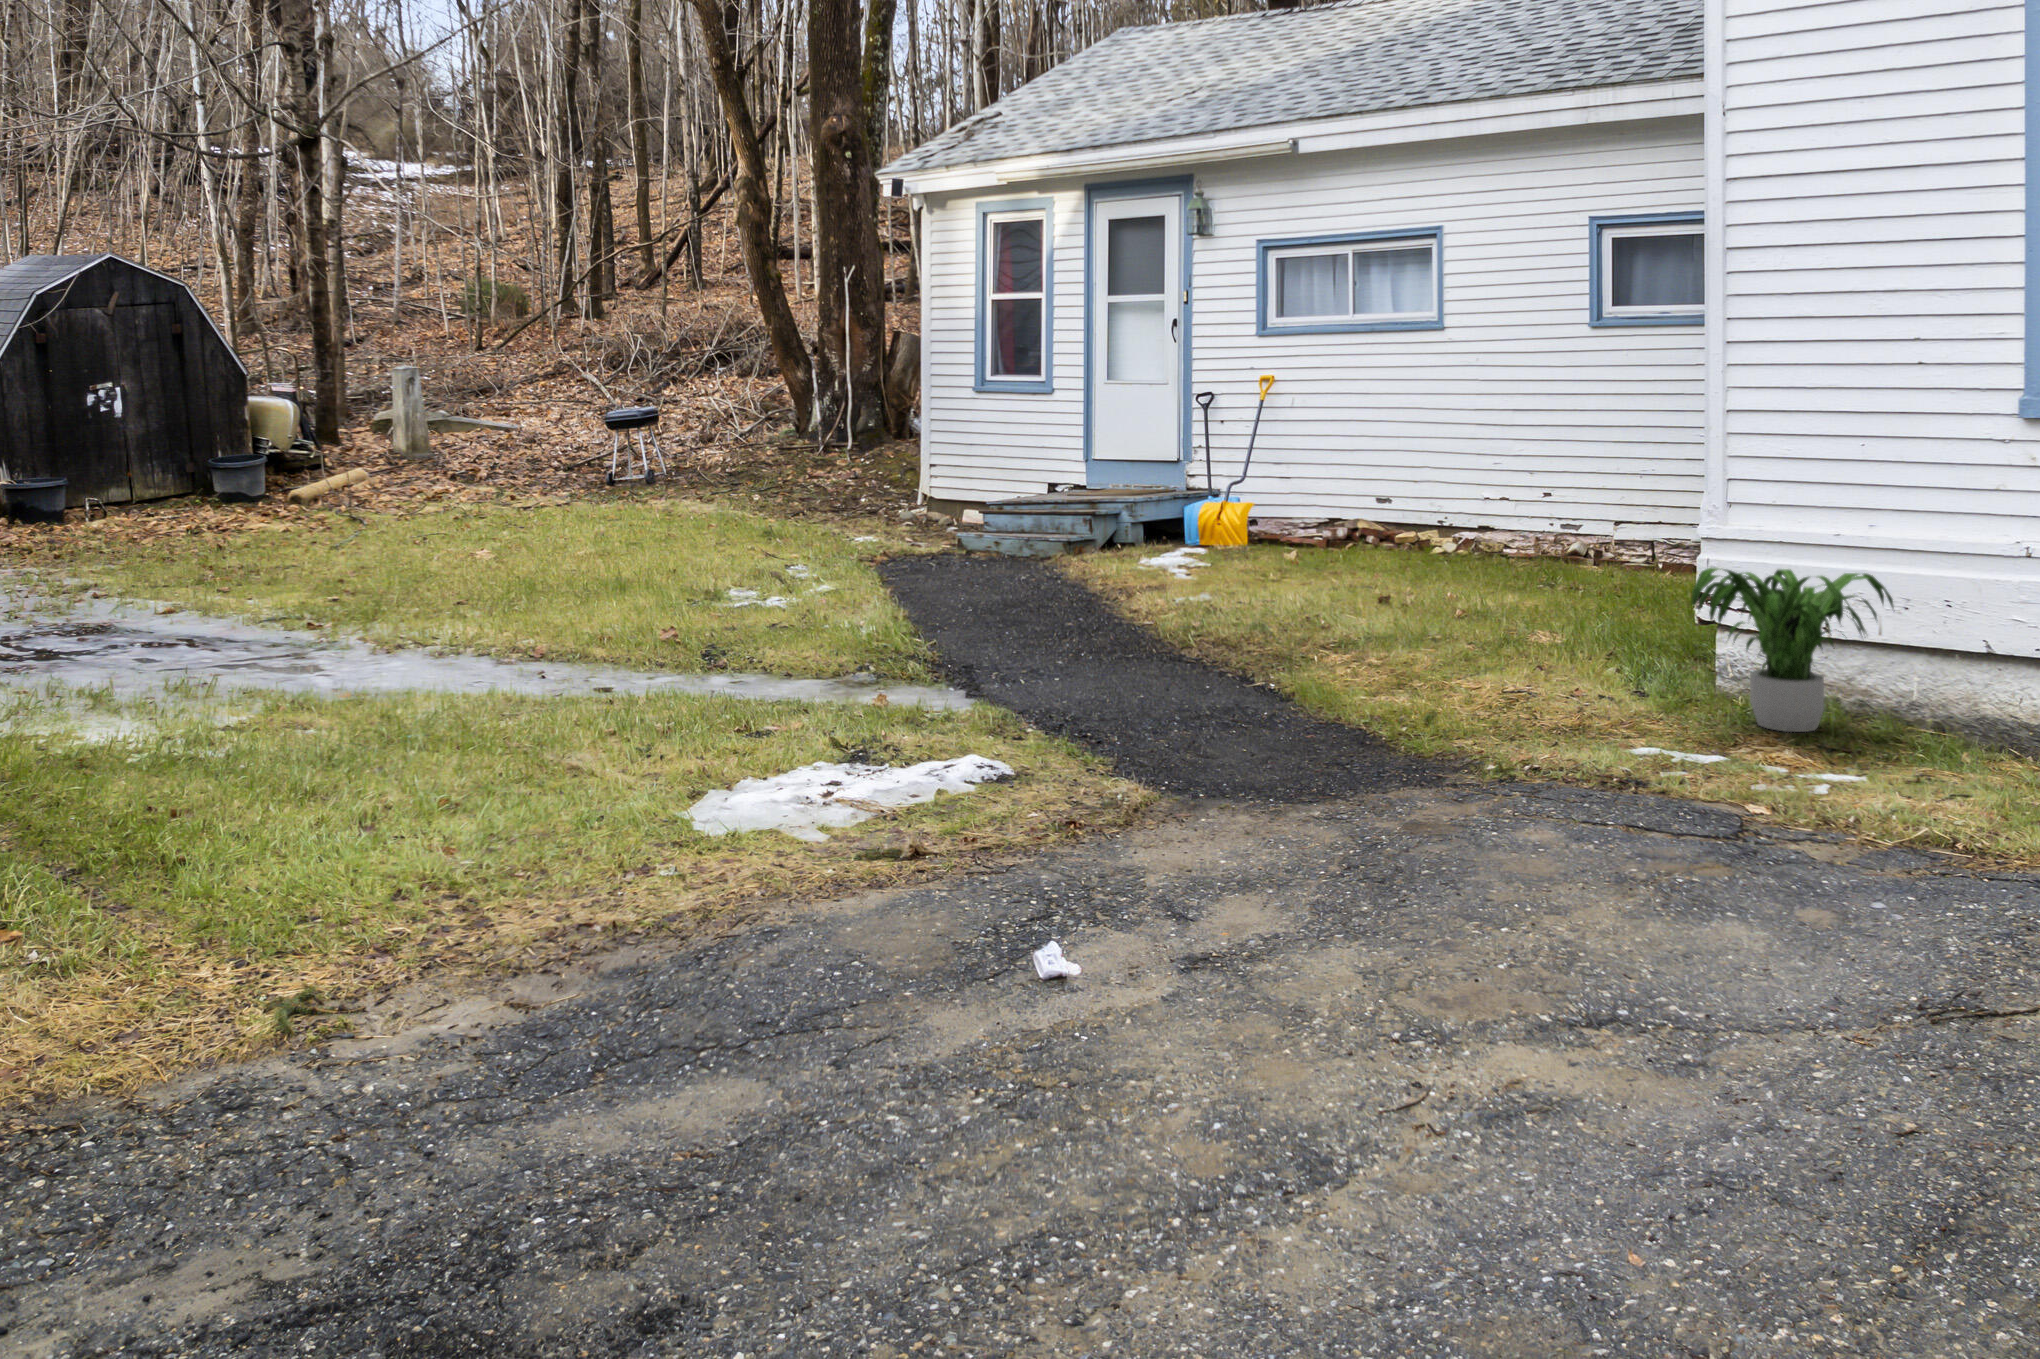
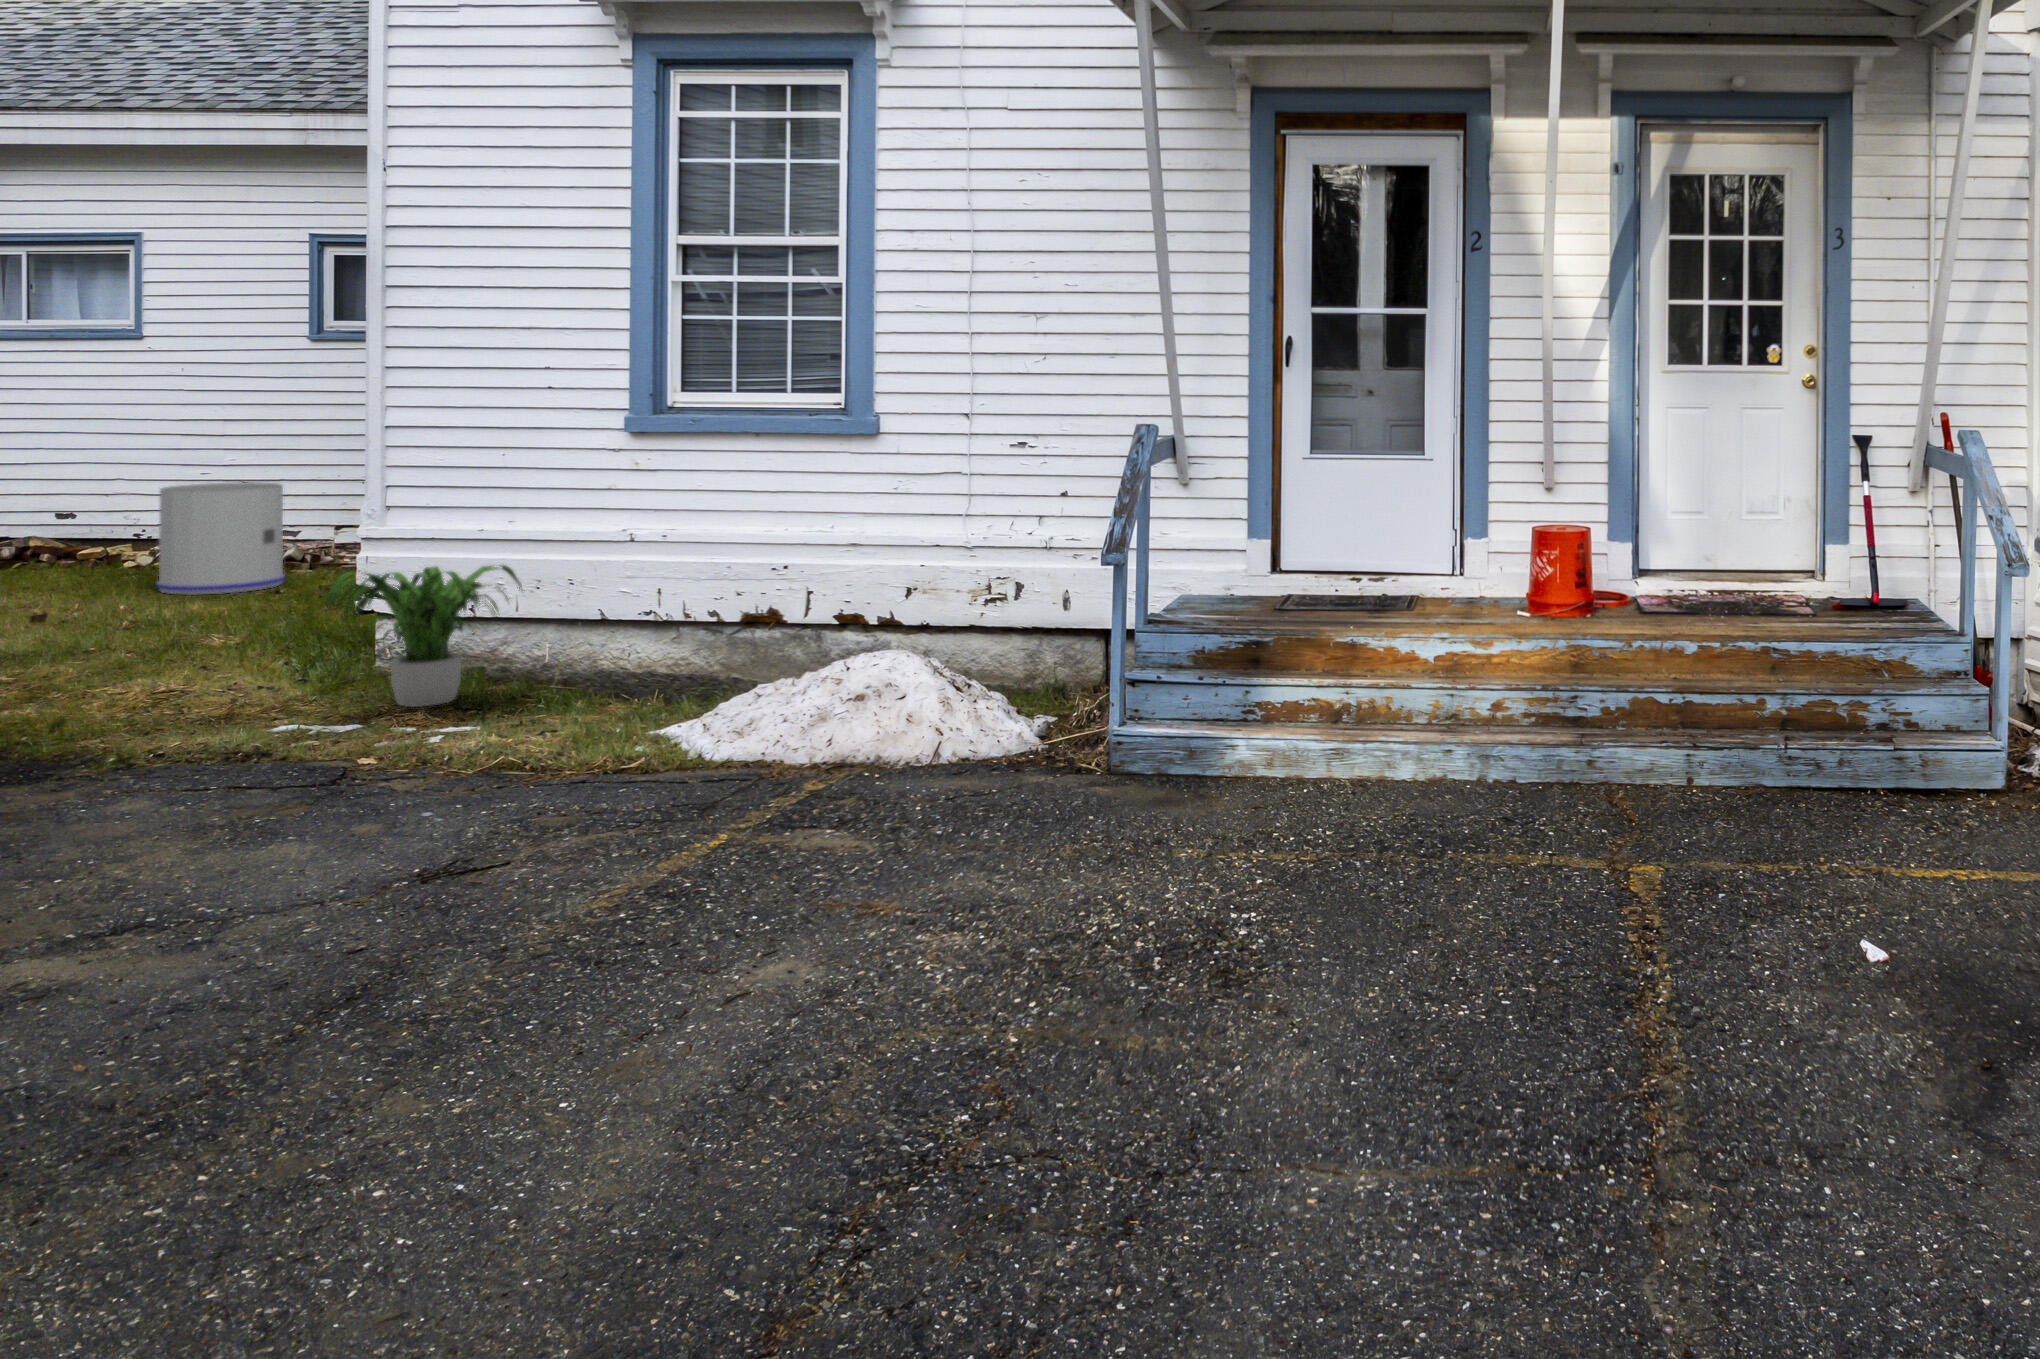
trash can: none [1463,474,1565,581] -> present [157,482,285,595]

